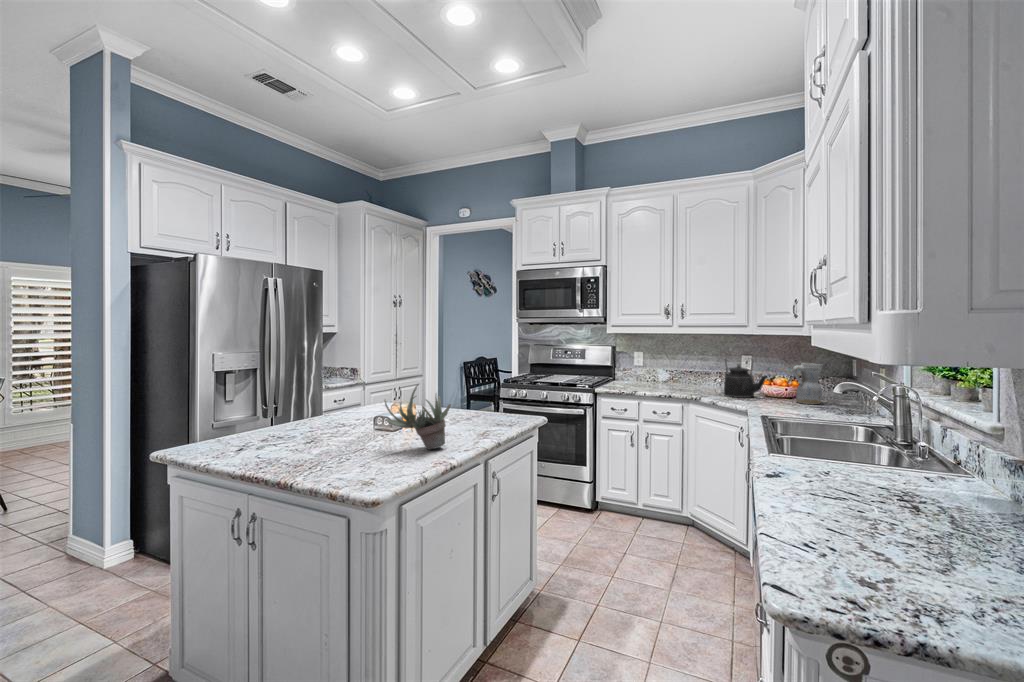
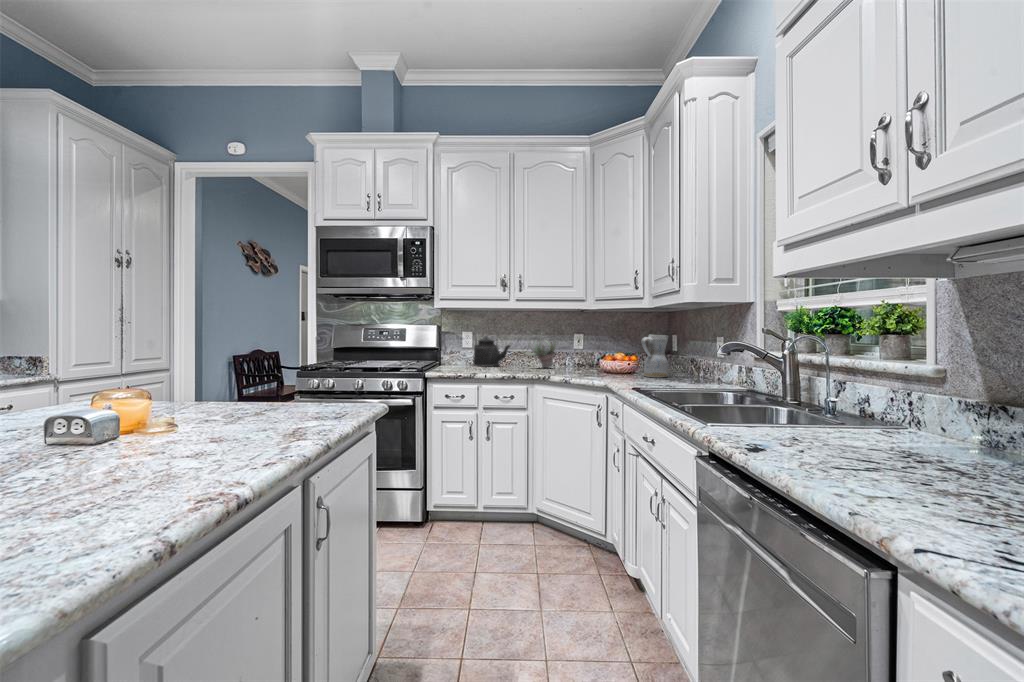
kettle: present [724,359,768,398] -> present [473,331,510,367]
succulent plant: present [385,384,451,449] -> present [524,340,556,368]

